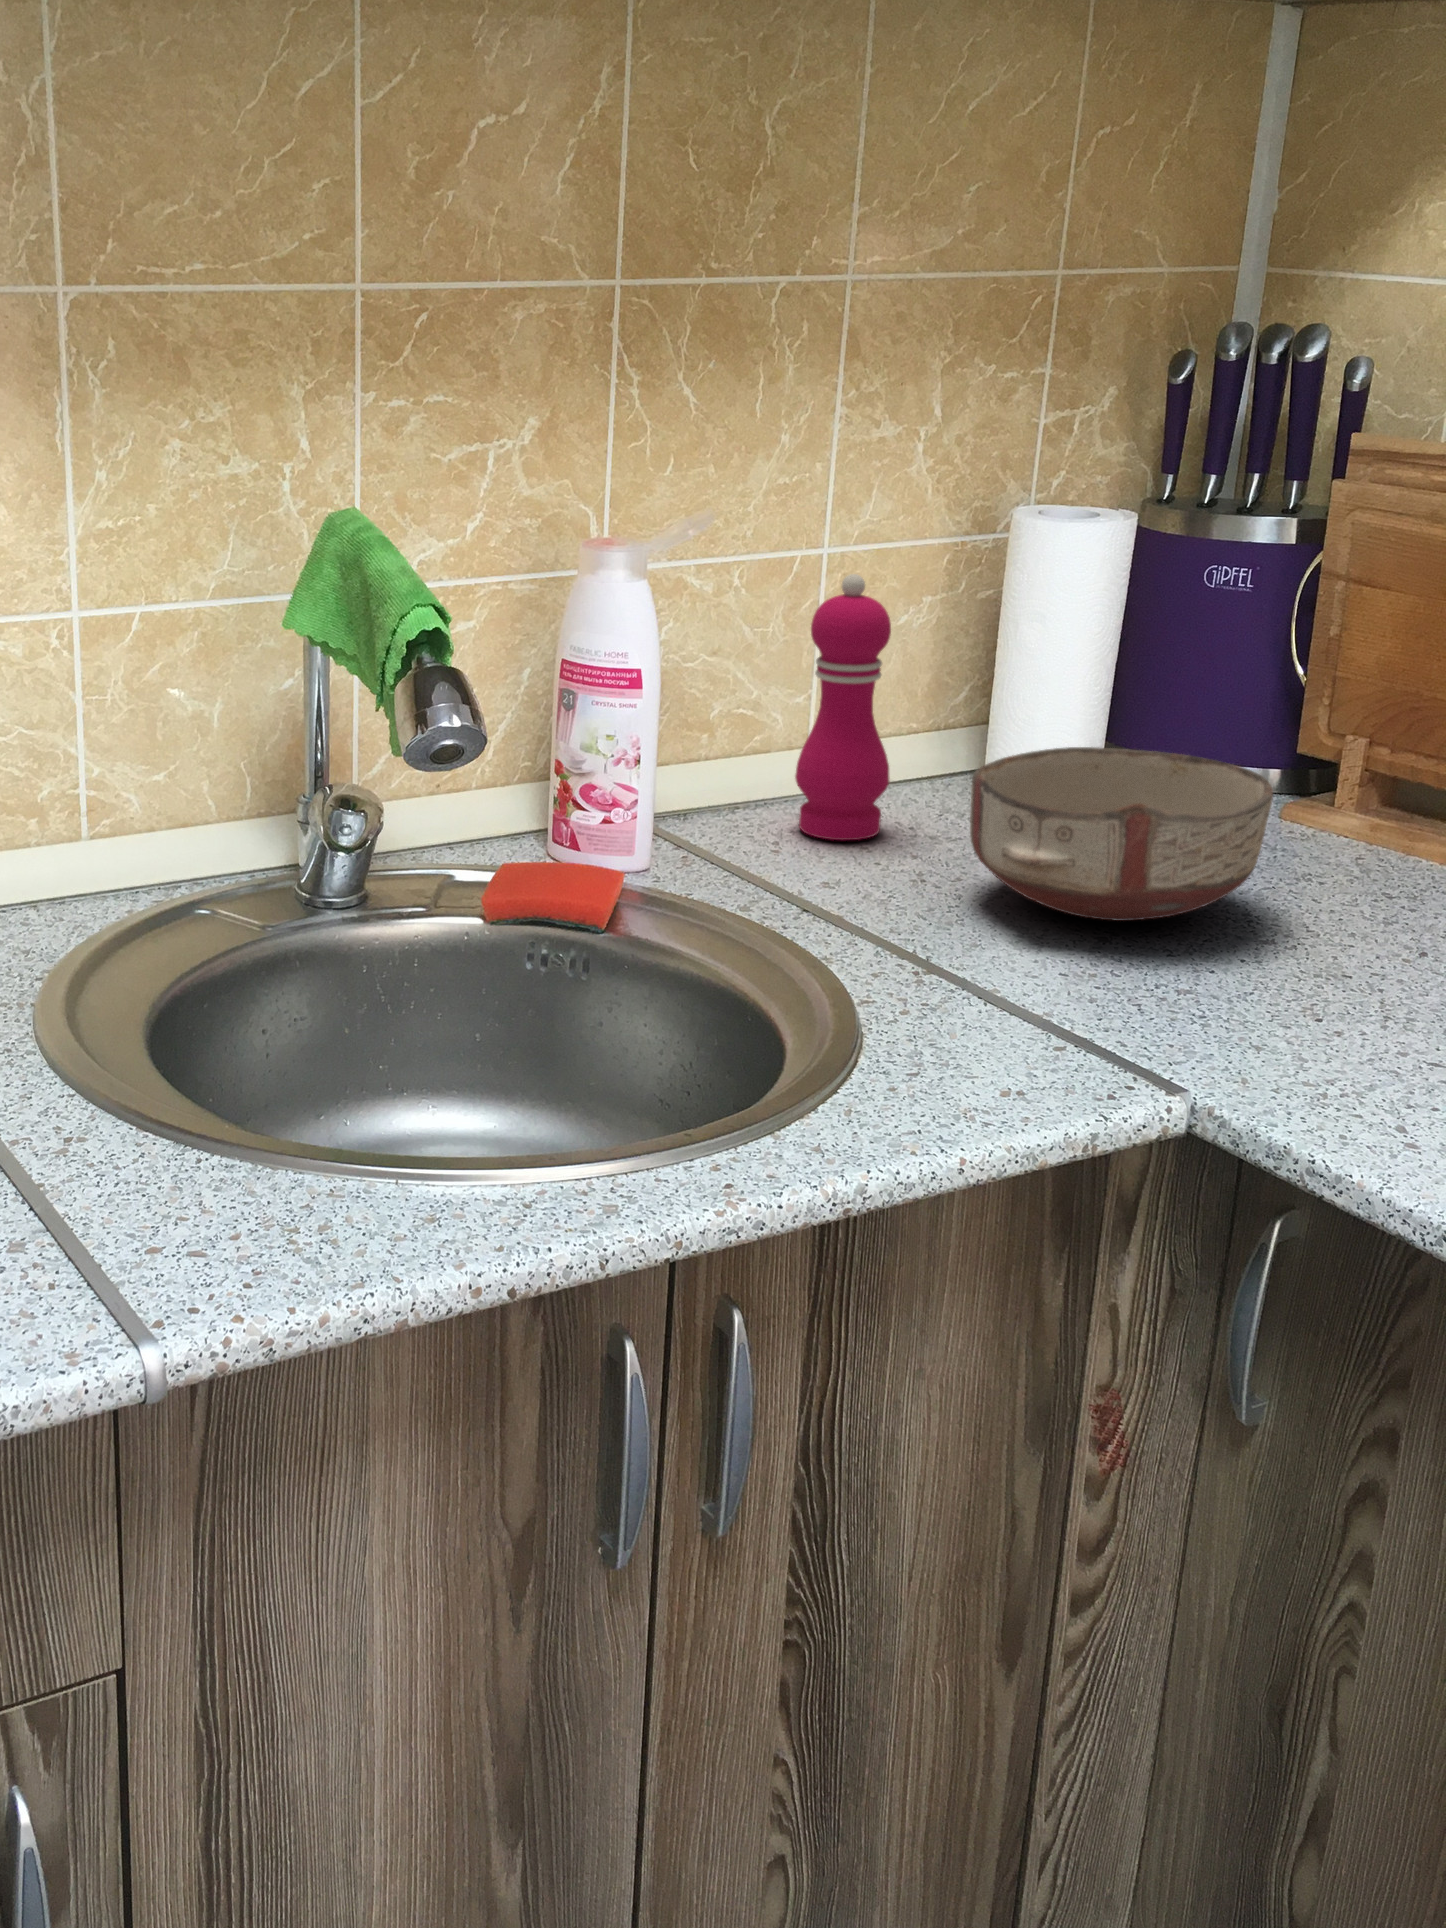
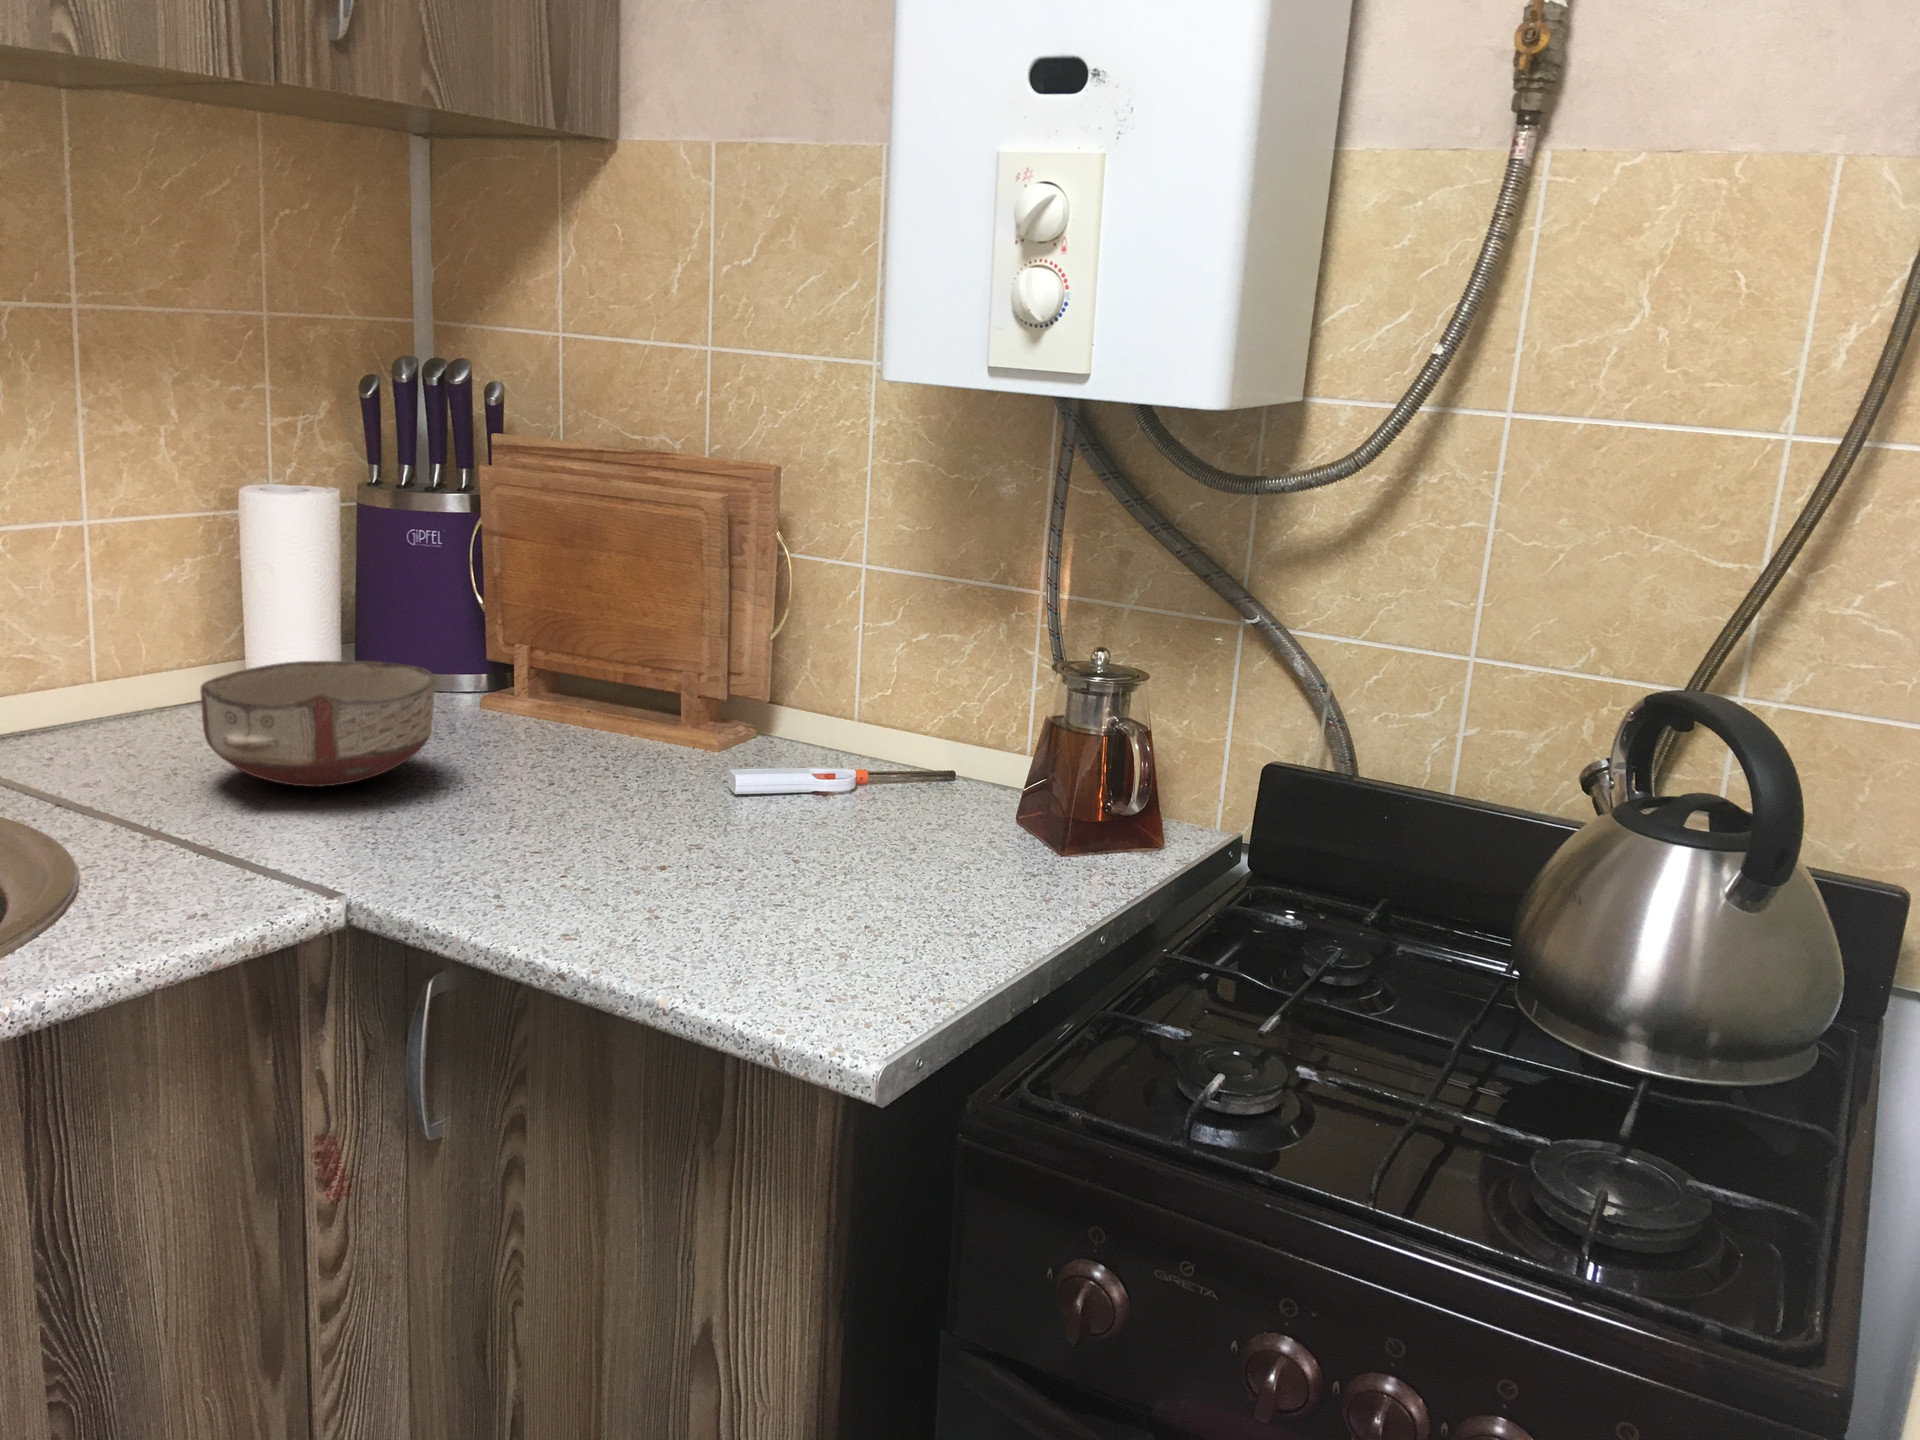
pepper mill: present [795,574,891,840] -> none [66,535,152,750]

